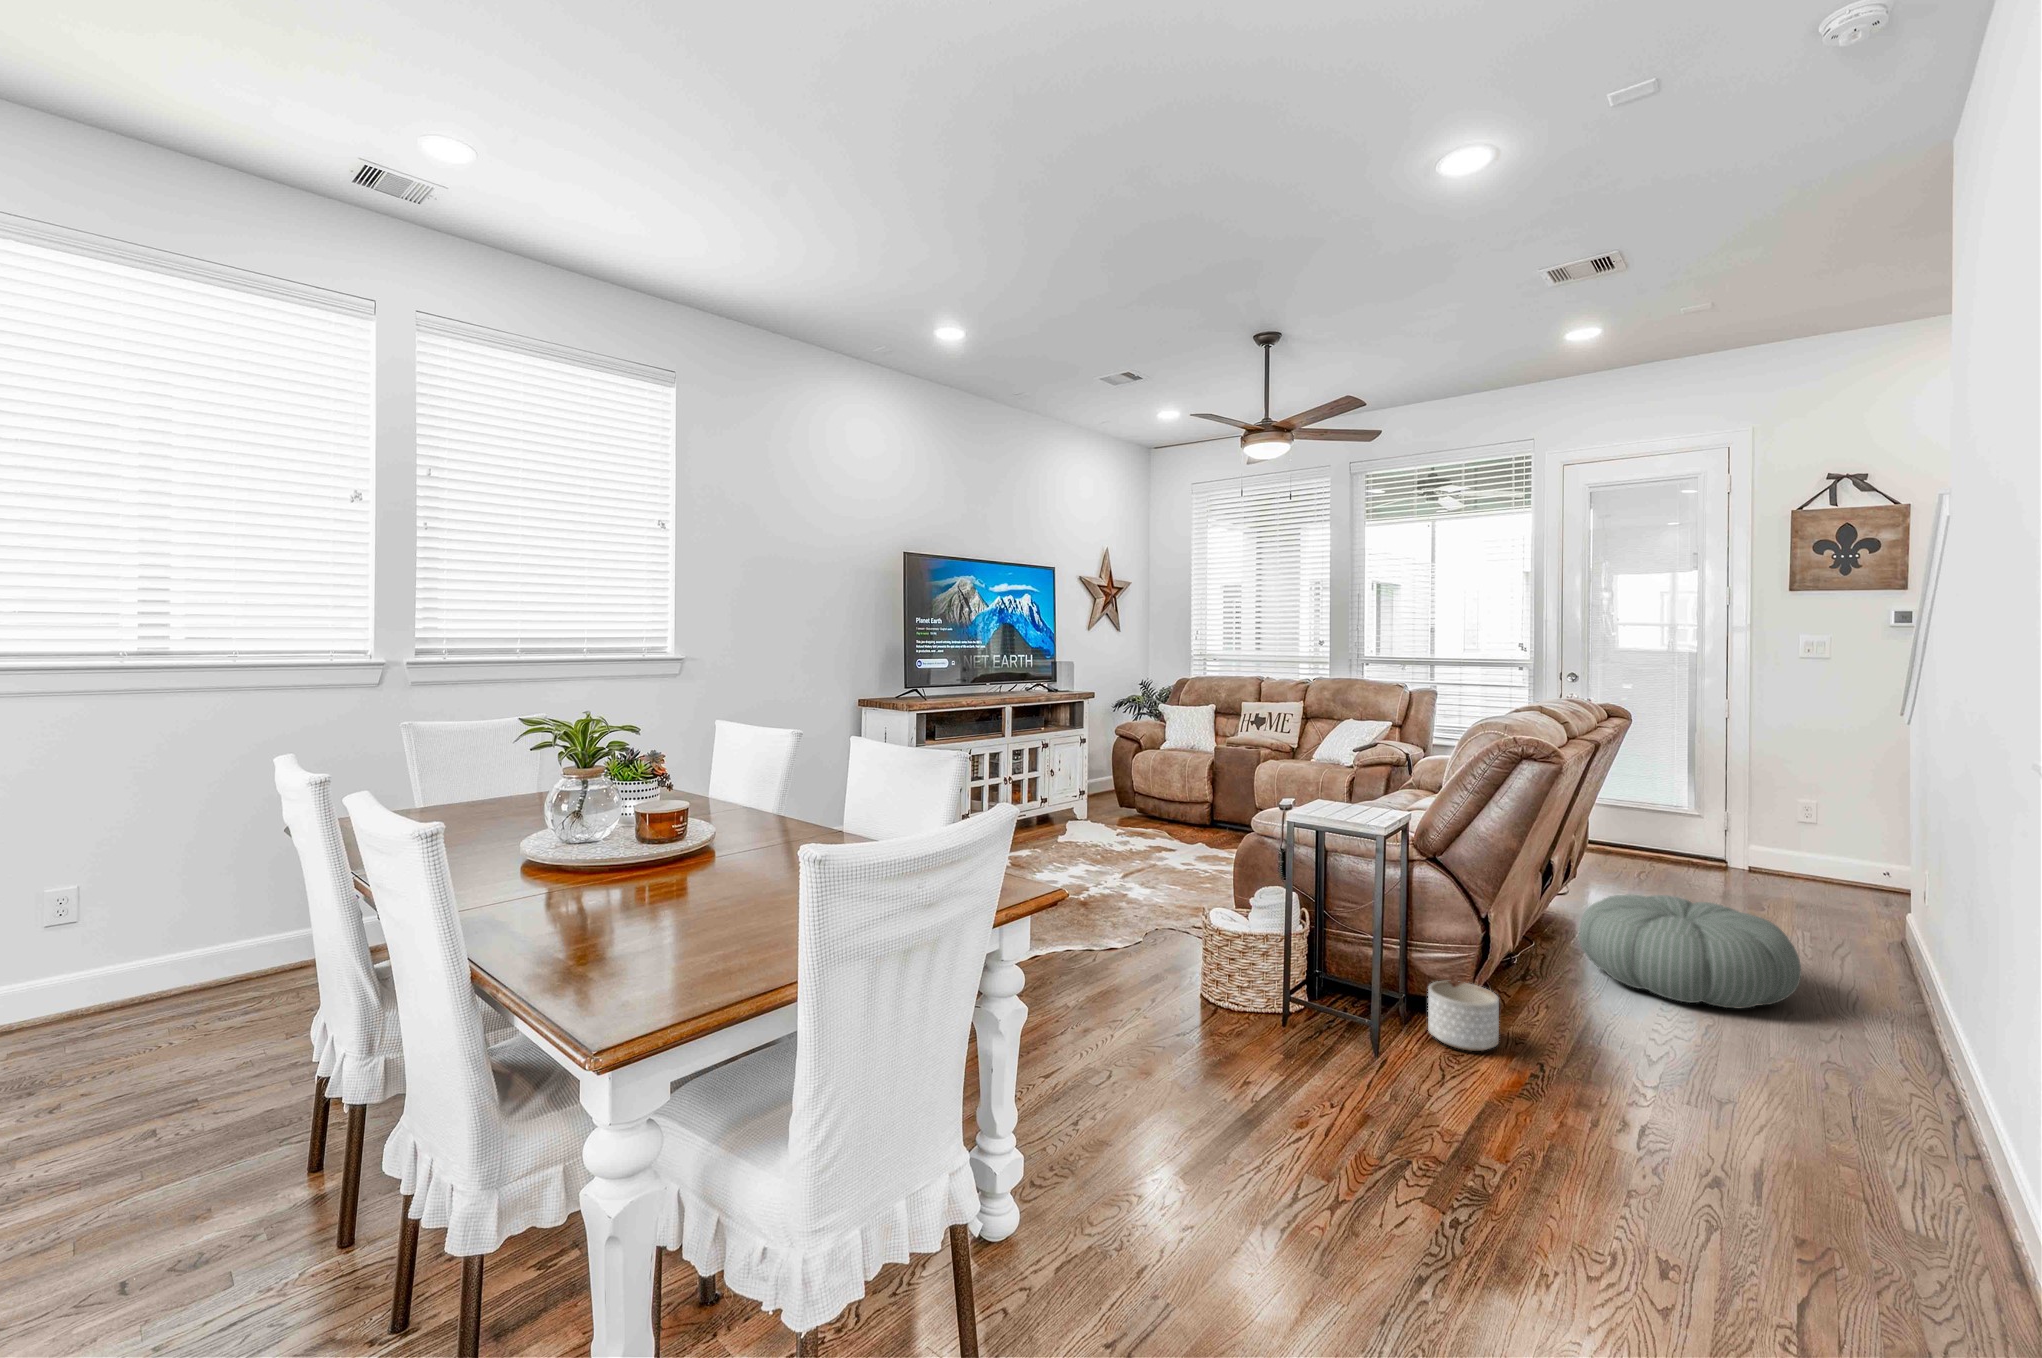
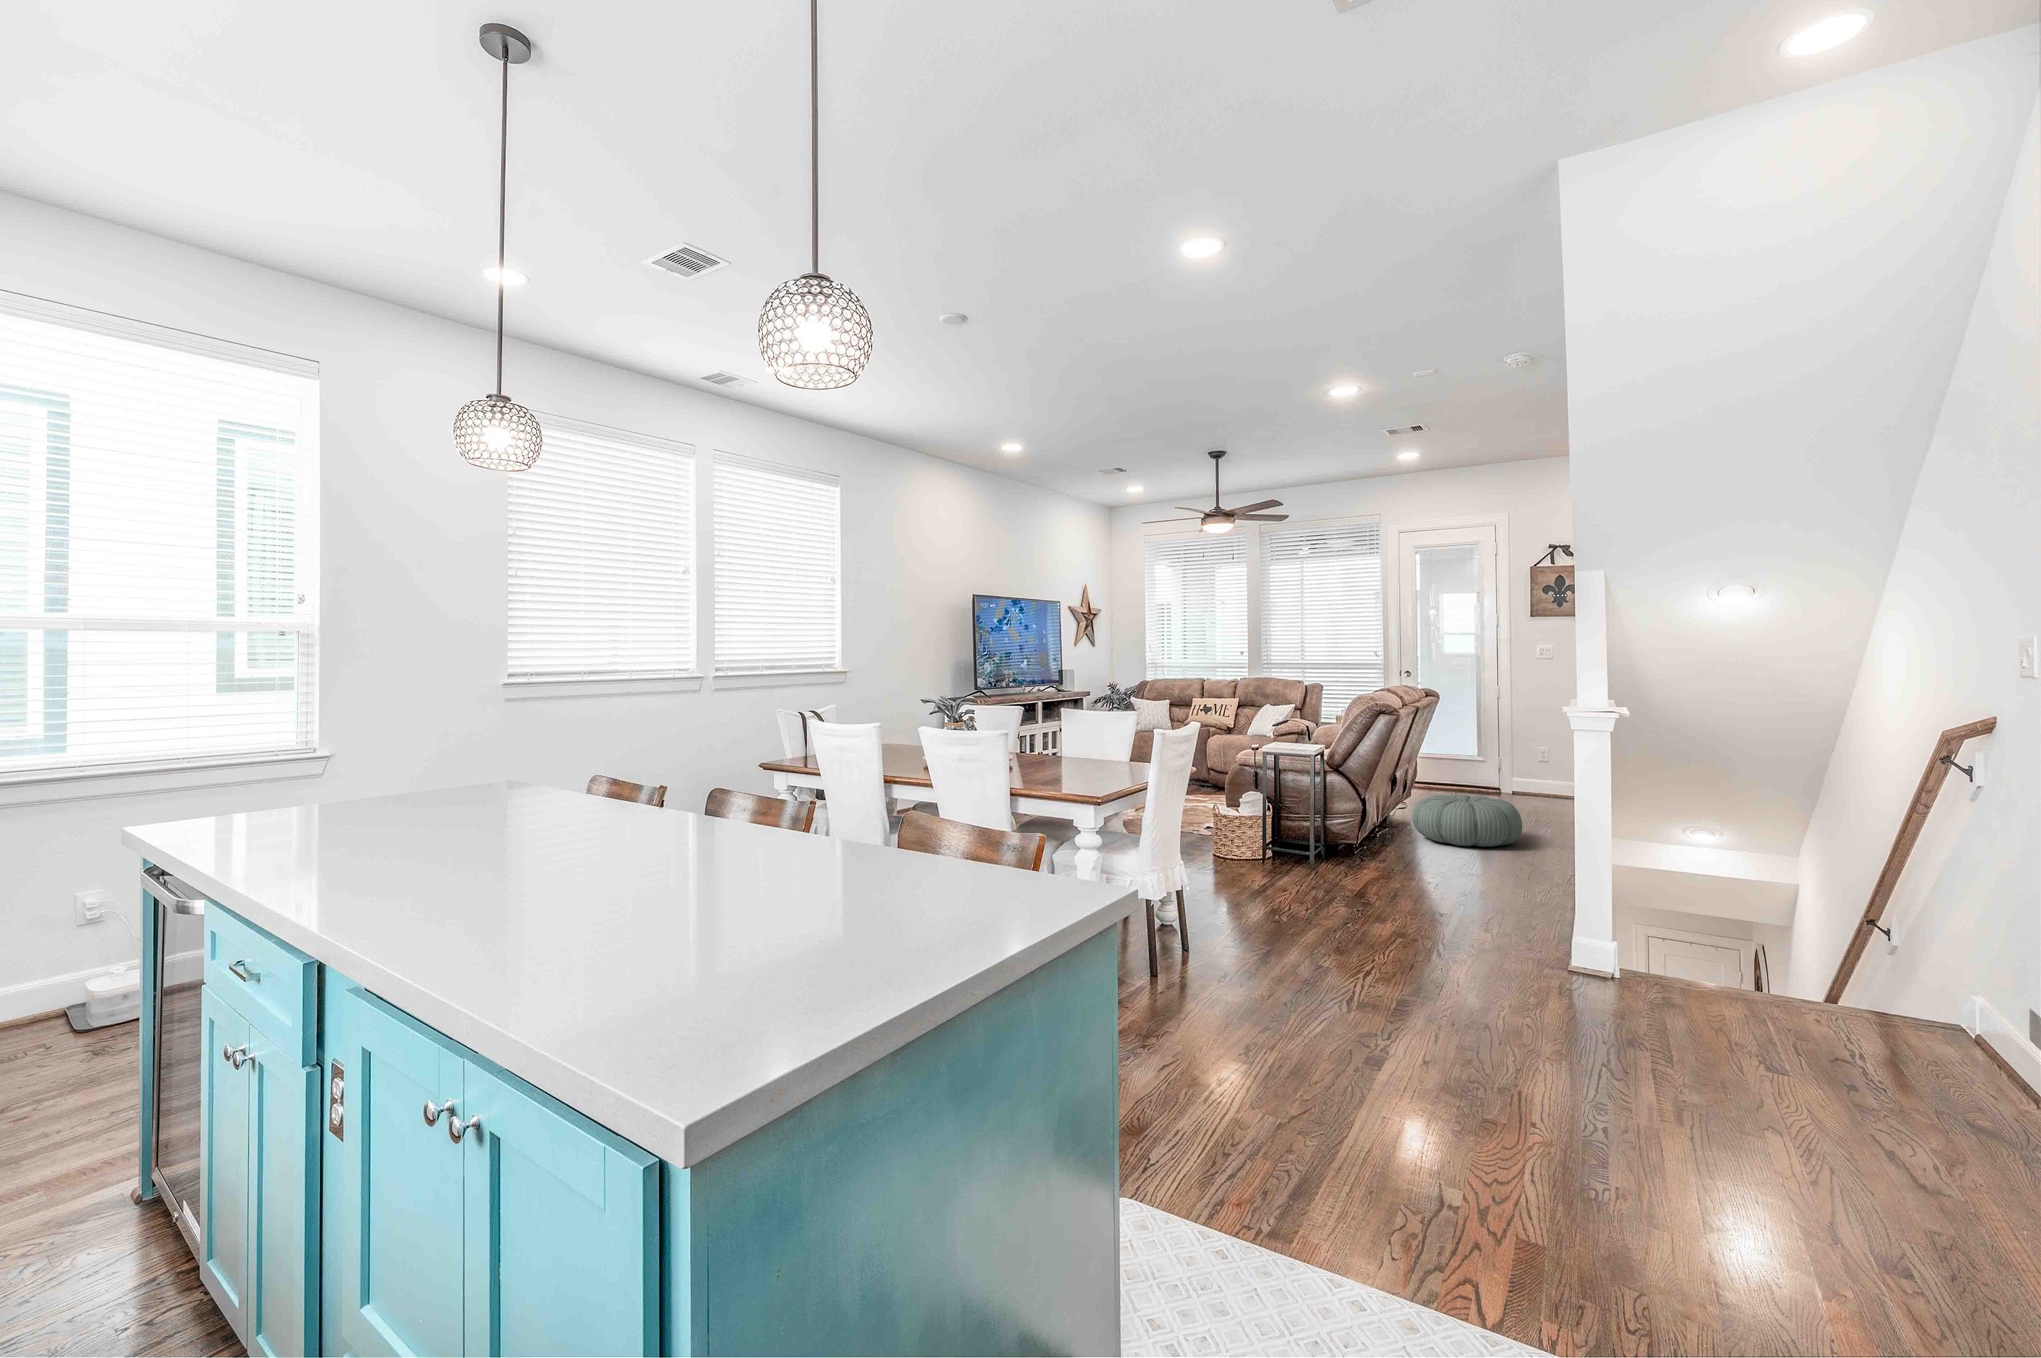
planter: present [1428,981,1499,1051] -> none [1337,836,1373,868]

